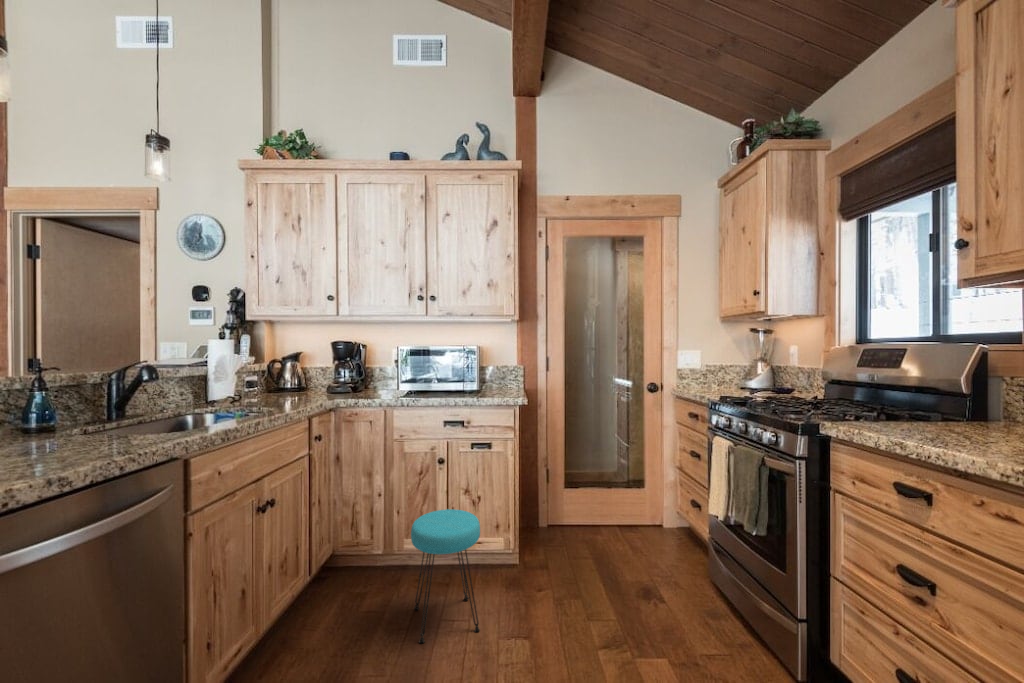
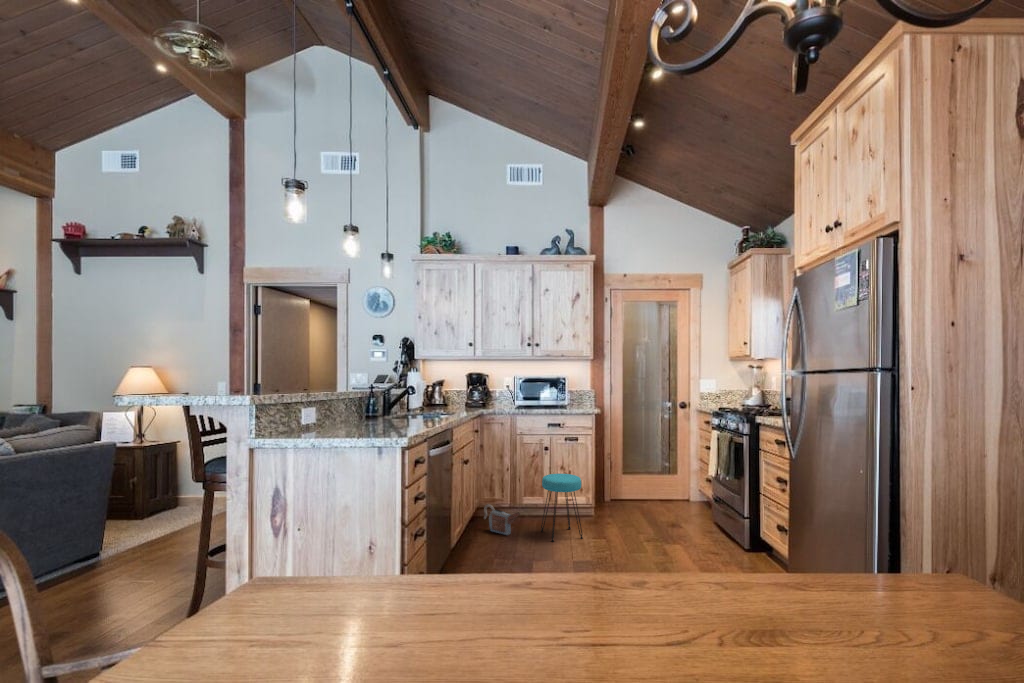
watering can: none [324,561,373,621] -> present [484,504,520,535]

